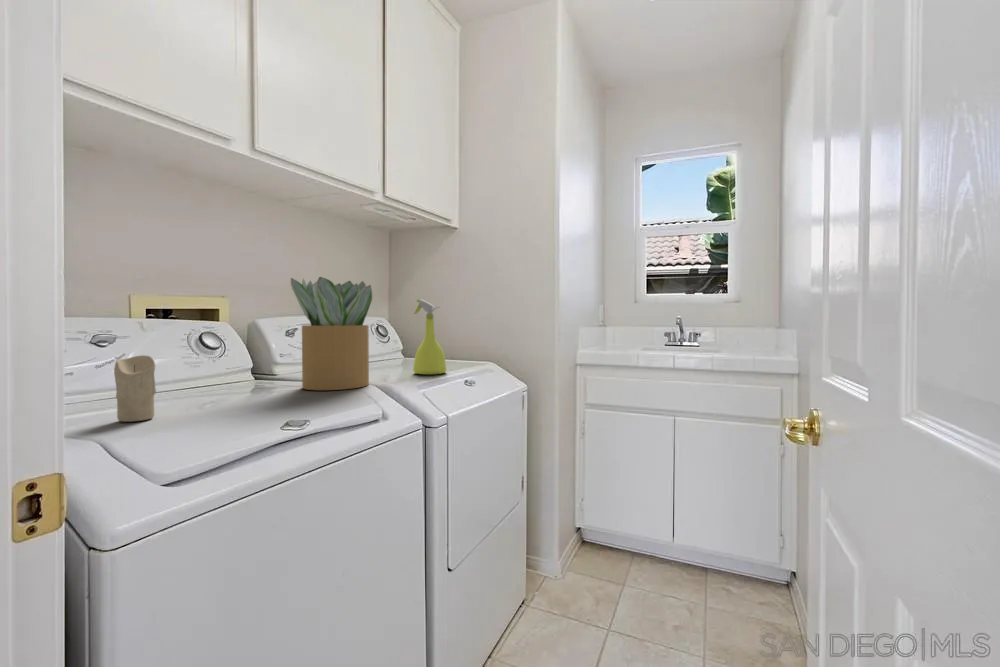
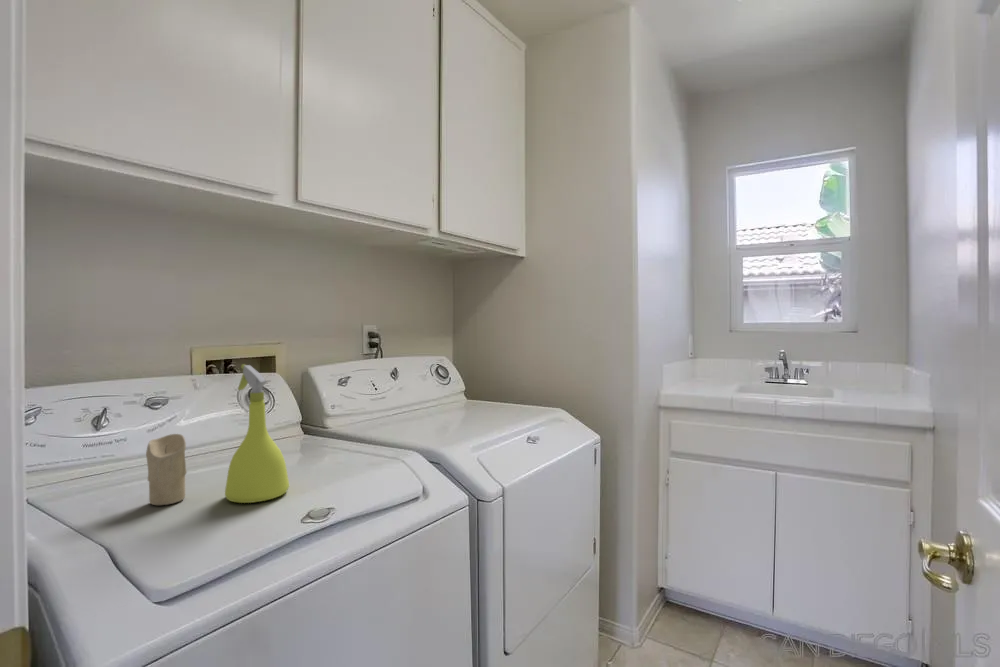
potted plant: present [291,277,372,390] -> none [332,333,418,458]
spray bottle: present [413,299,447,375] -> present [225,364,289,503]

